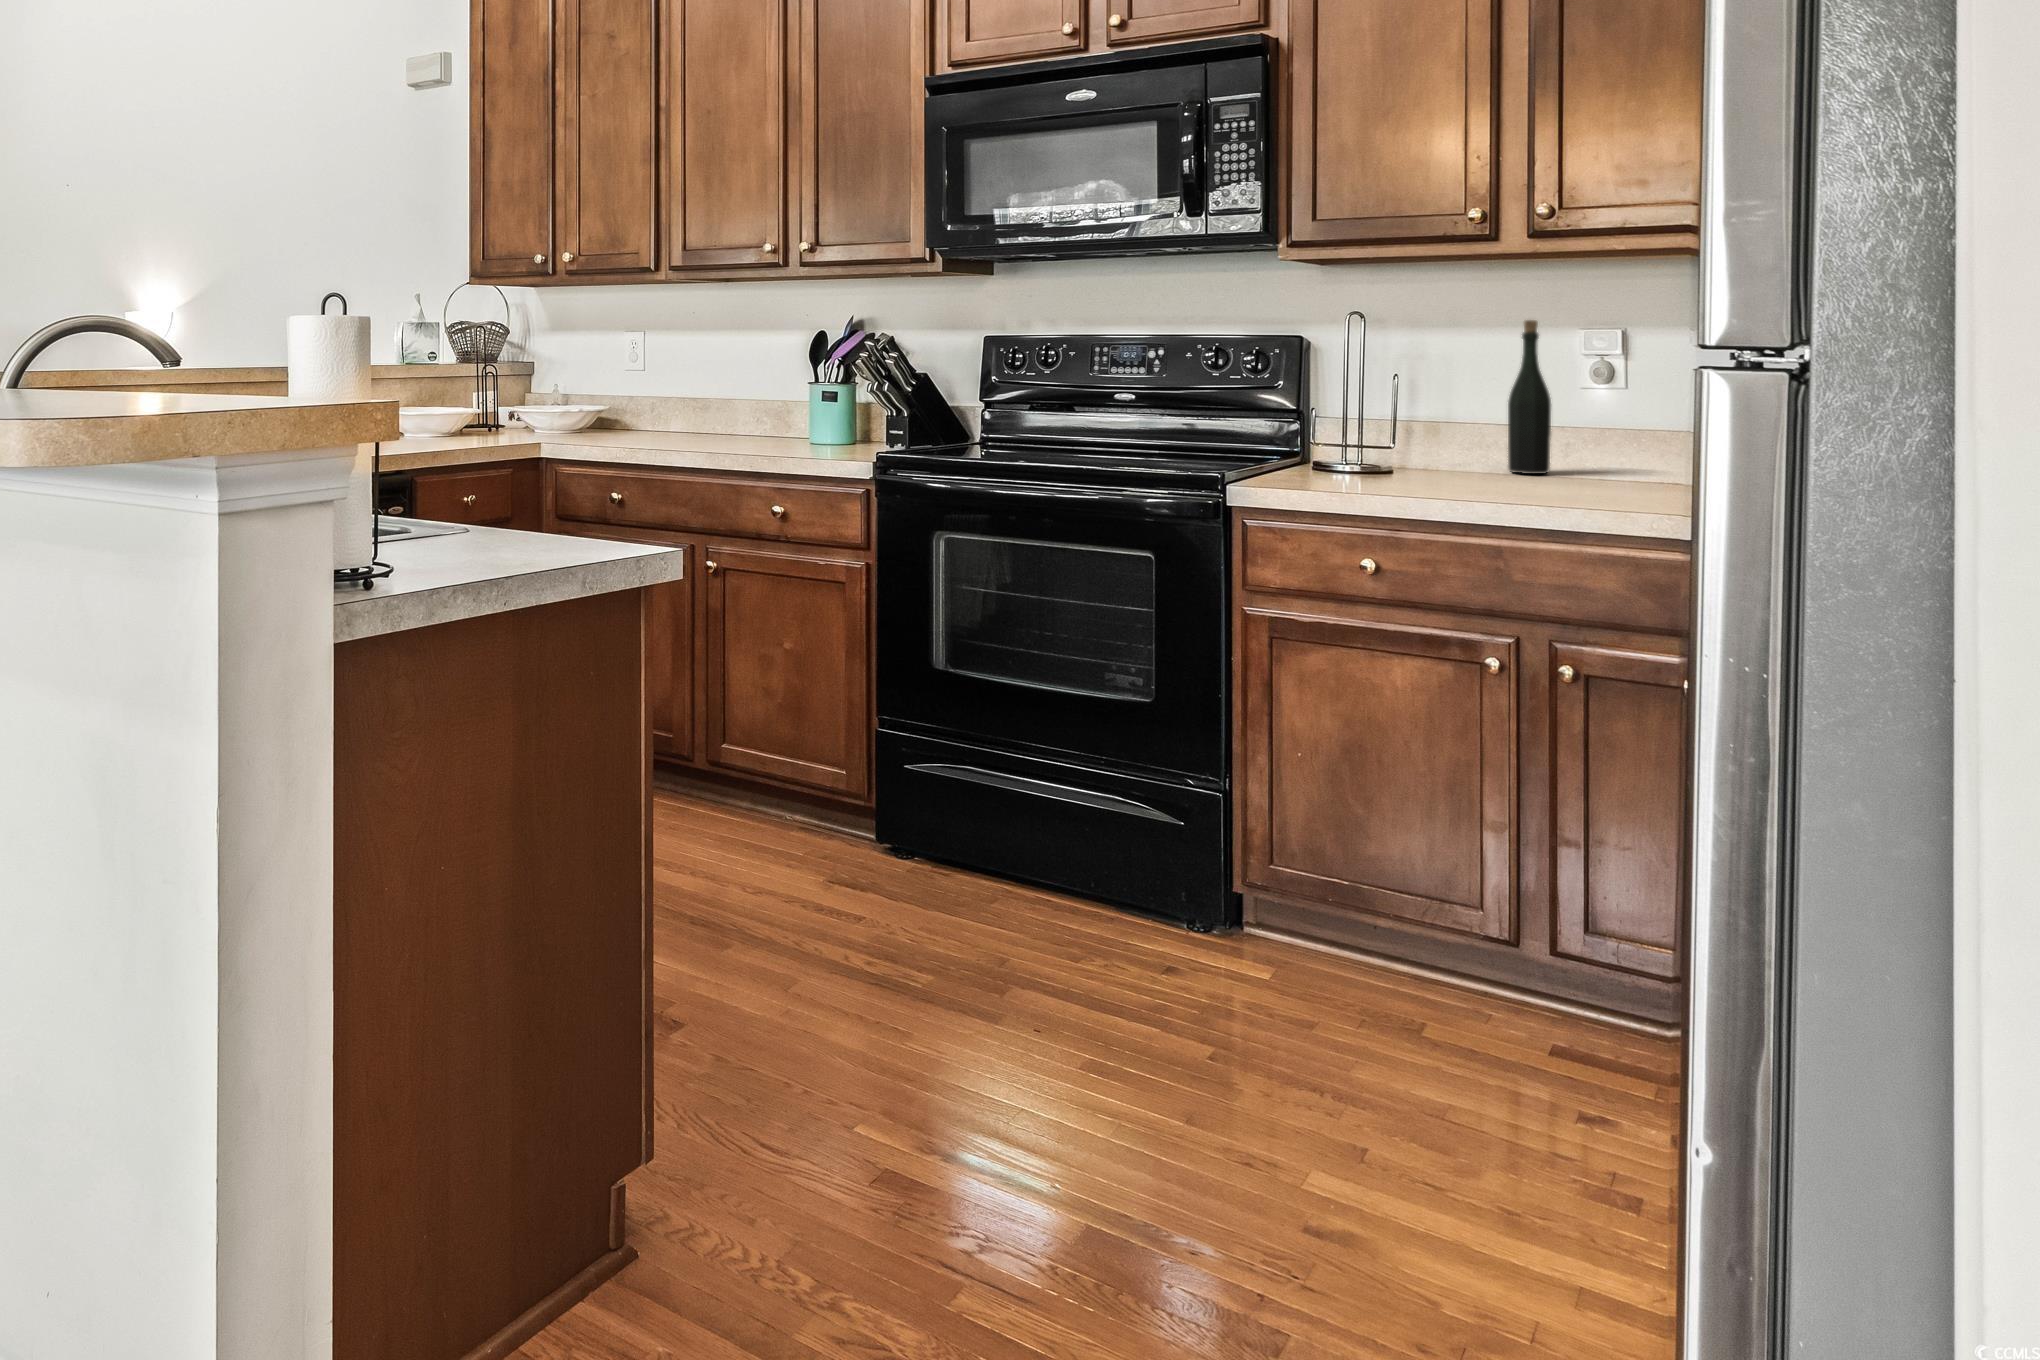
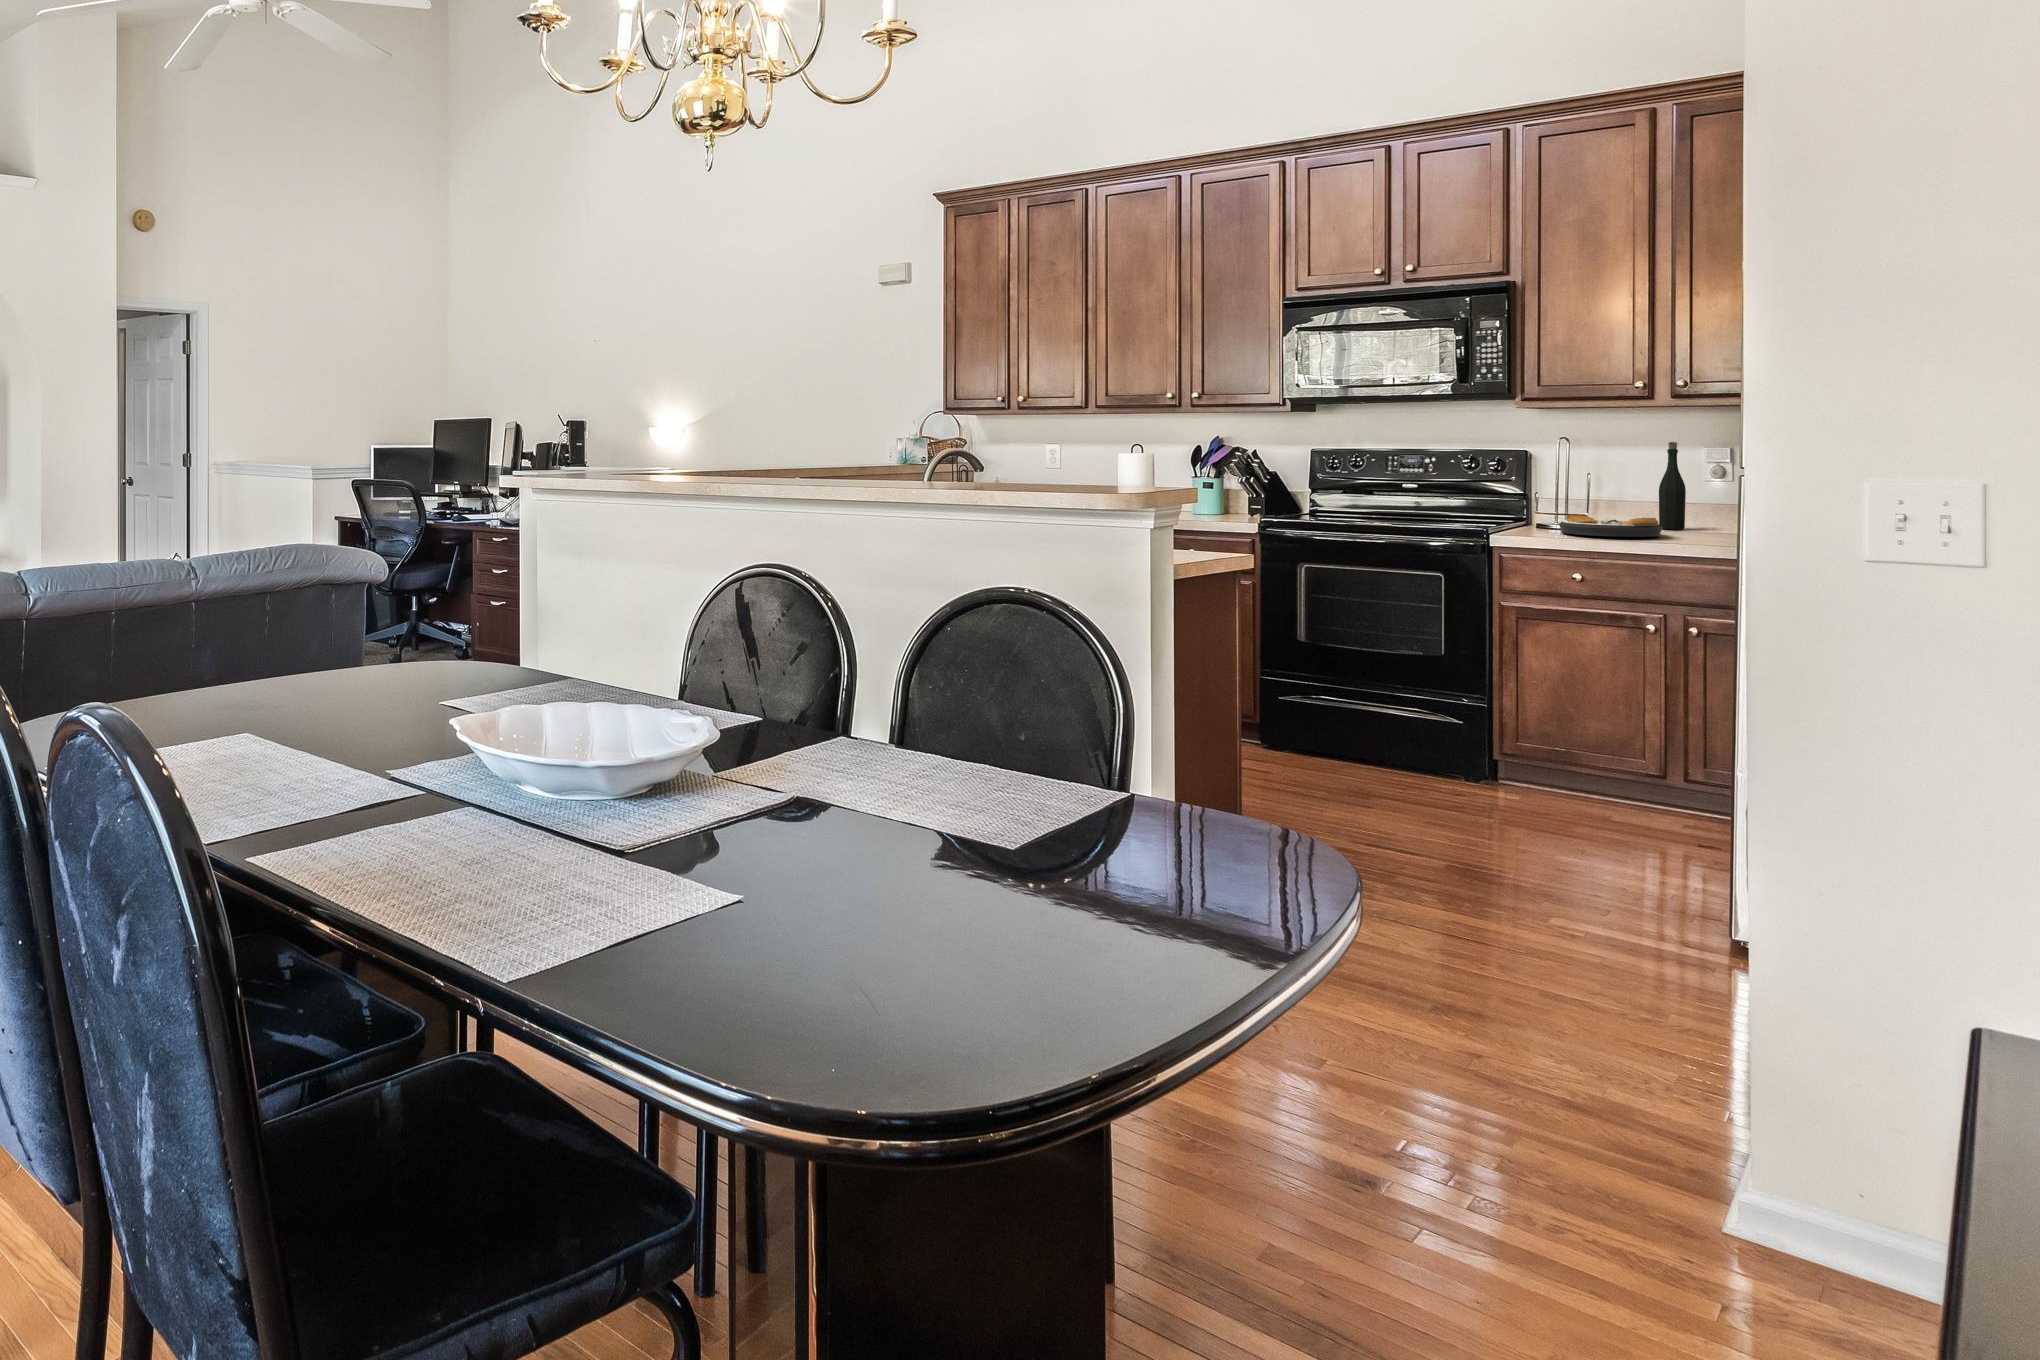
plate: none [1342,447,1514,491] -> present [1559,514,1663,537]

